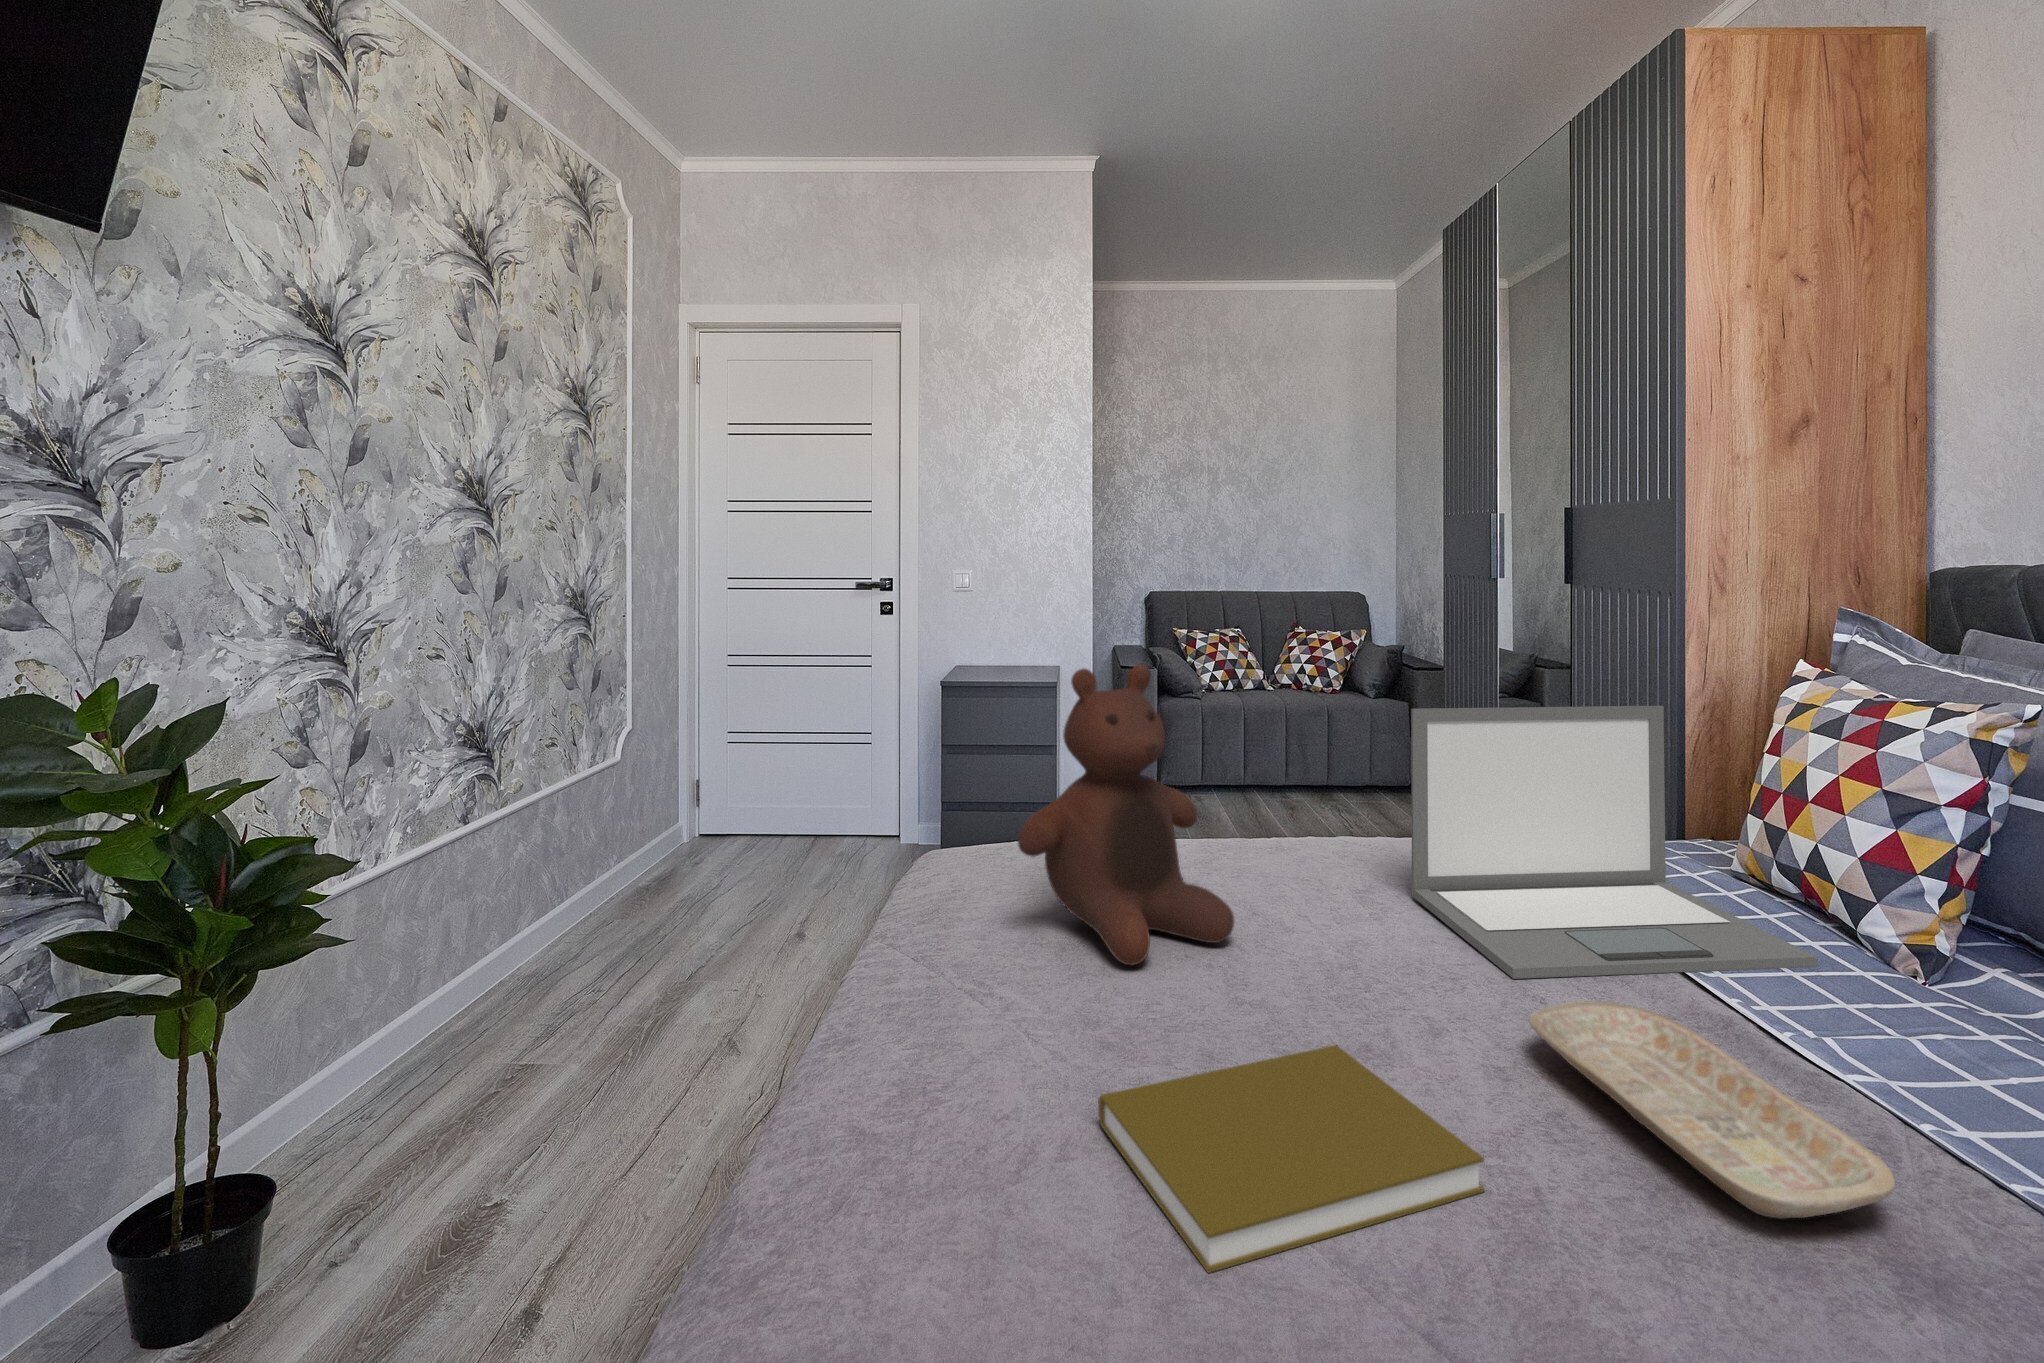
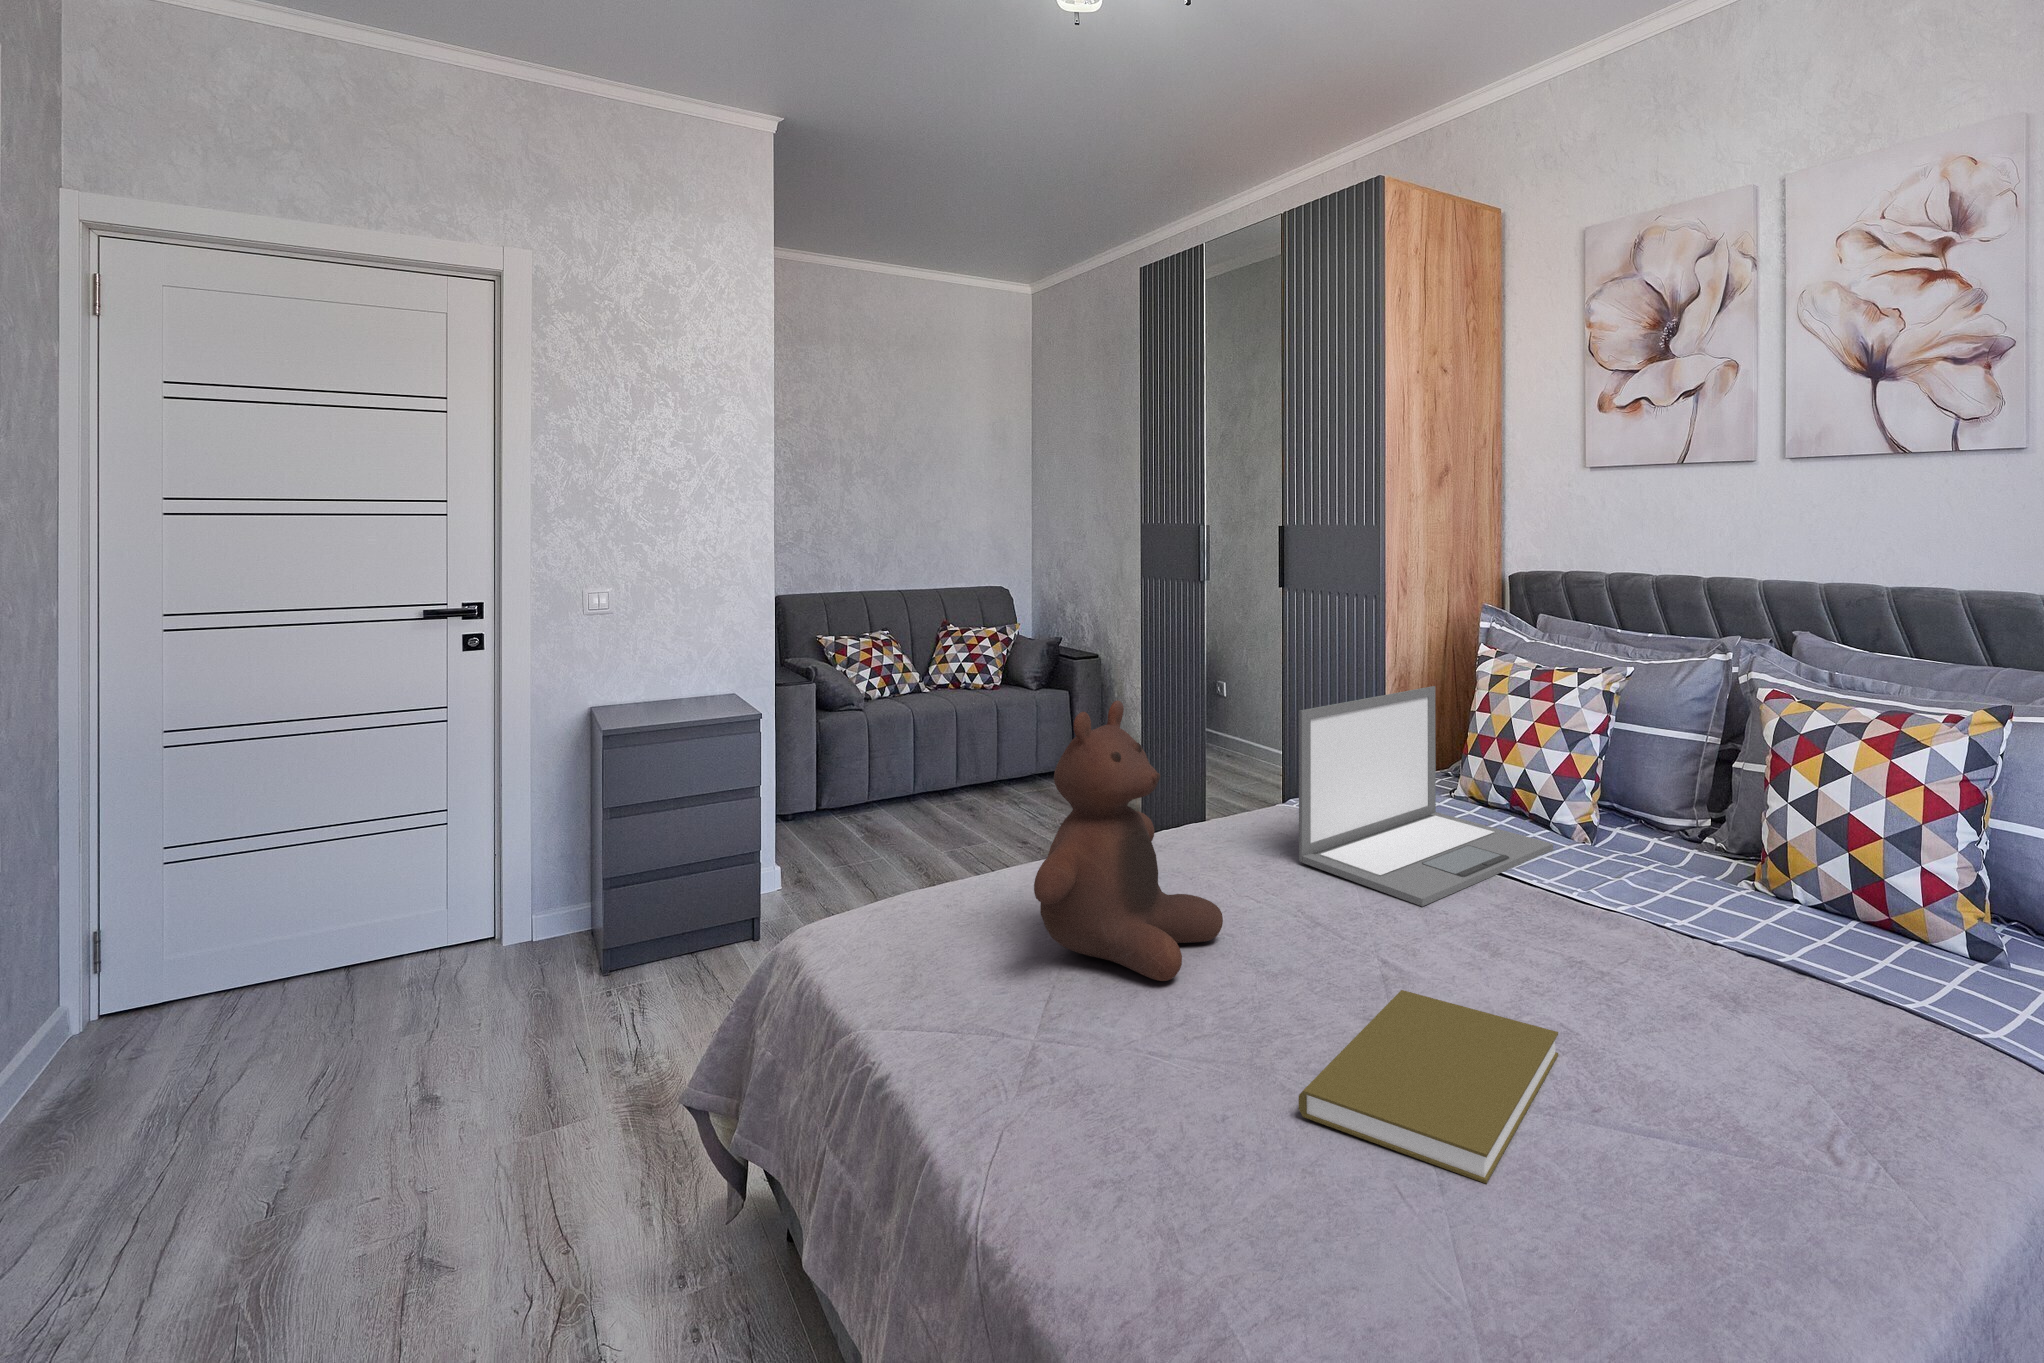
tray: present [1529,1001,1895,1219] -> none [1484,904,1730,1010]

